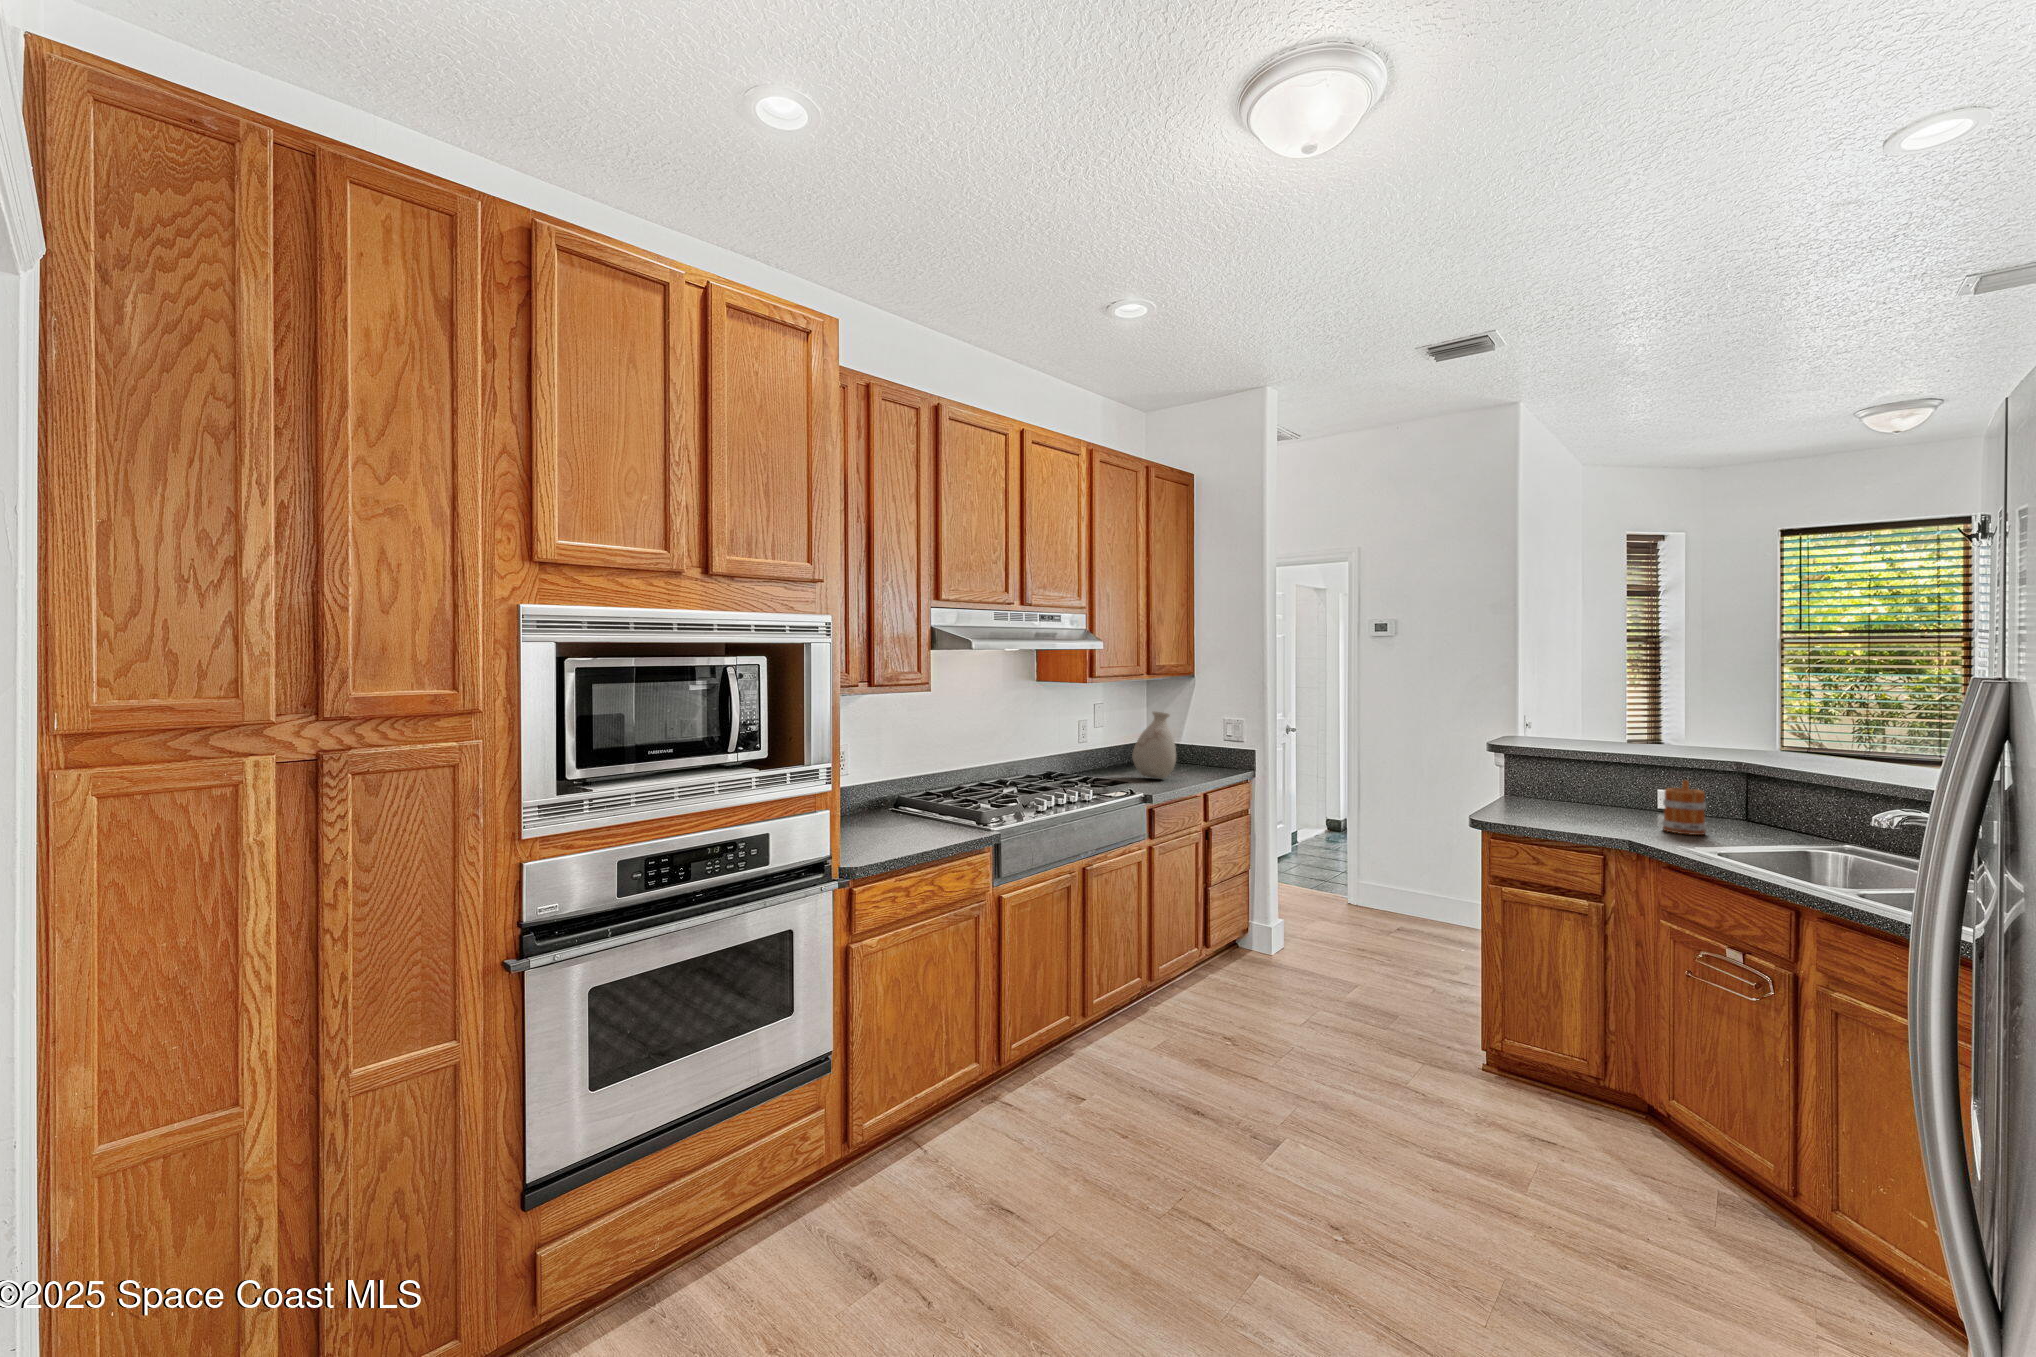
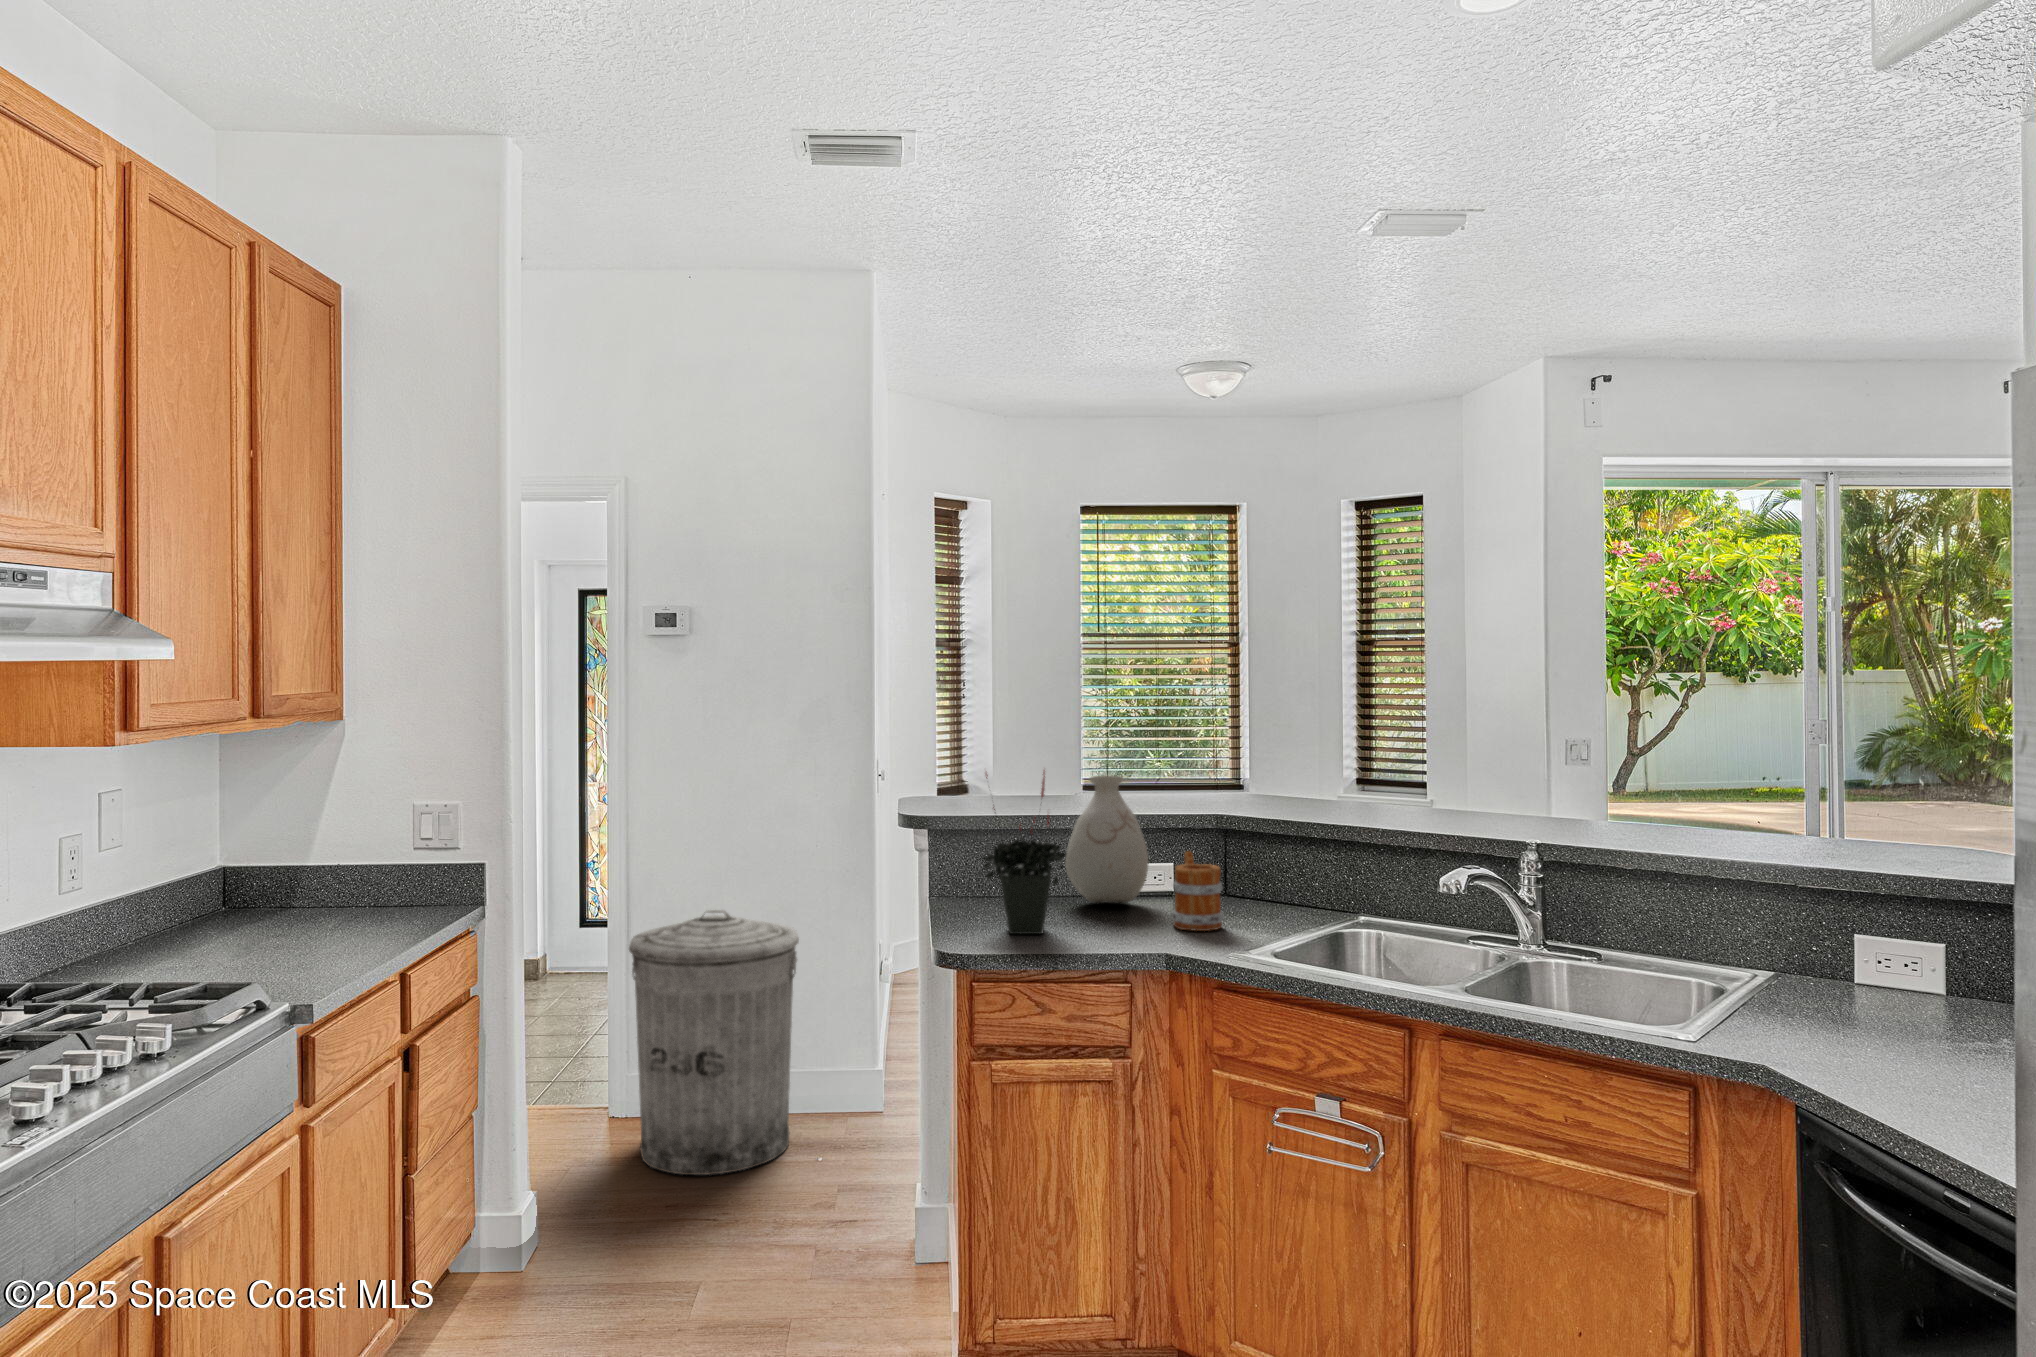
vase: present [1132,712,1176,779] -> present [1065,775,1149,903]
potted plant: none [1508,713,1572,819] -> present [983,770,1067,934]
trash can: none [1344,797,1451,950] -> present [629,910,799,1175]

